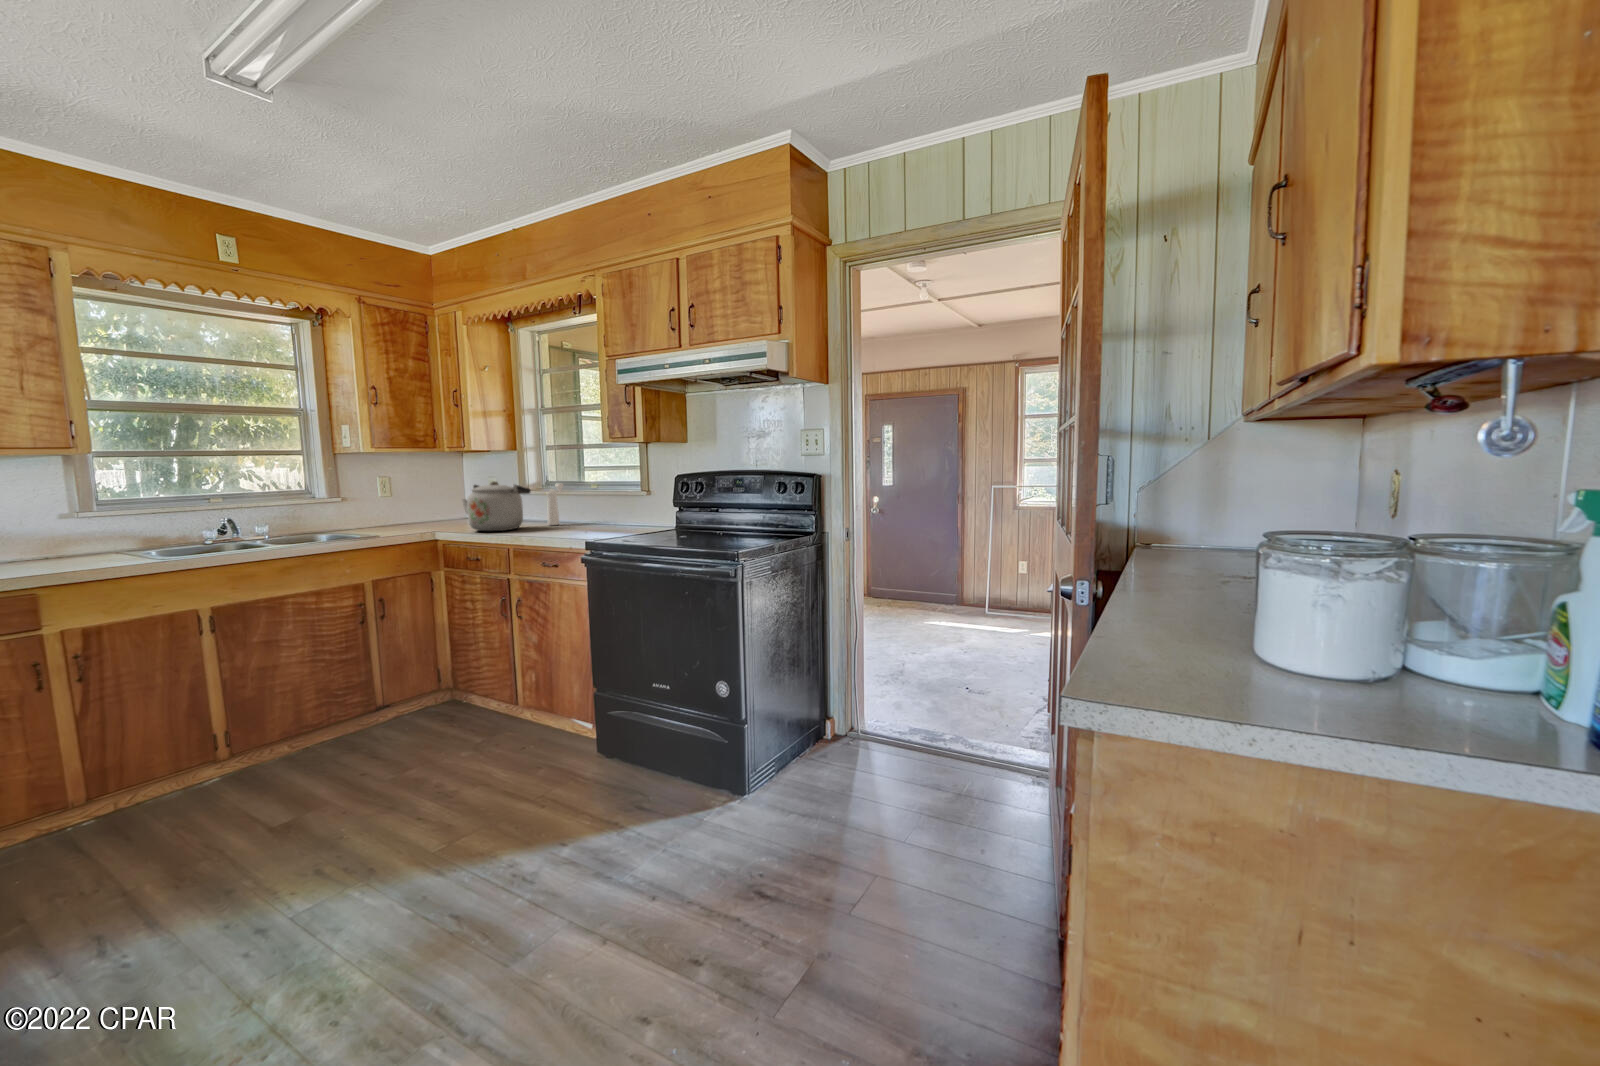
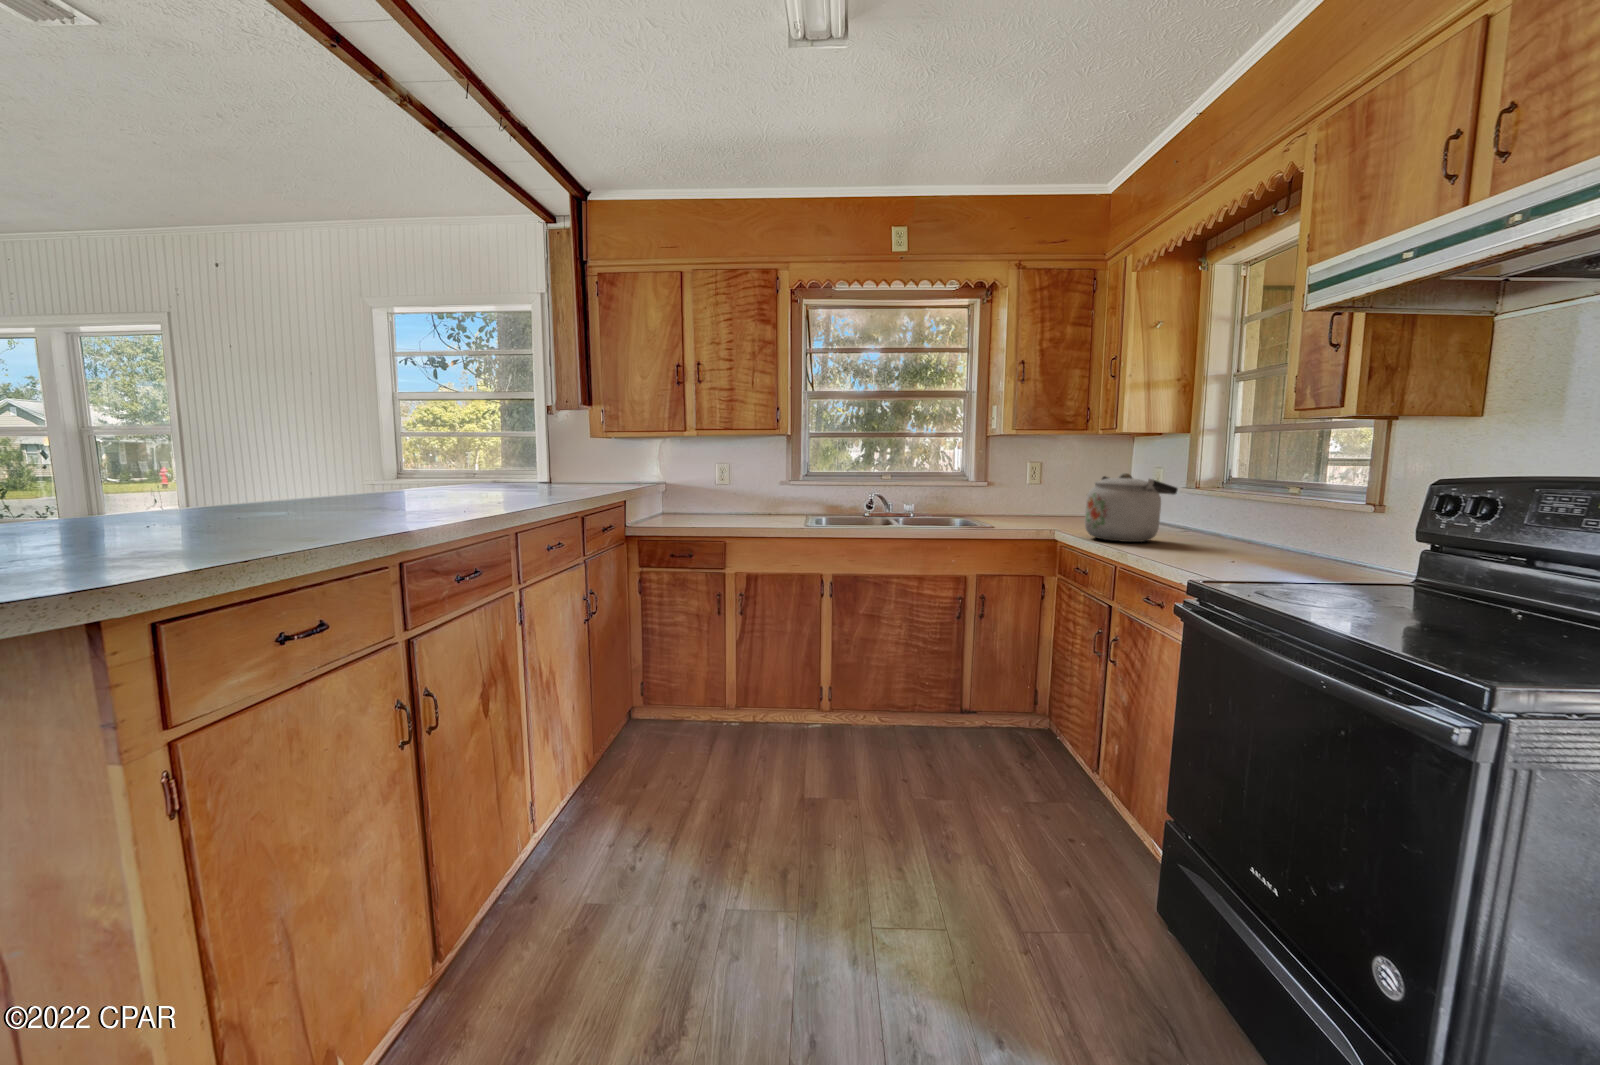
pepper mill: present [546,484,563,525] -> none [1198,483,1239,545]

